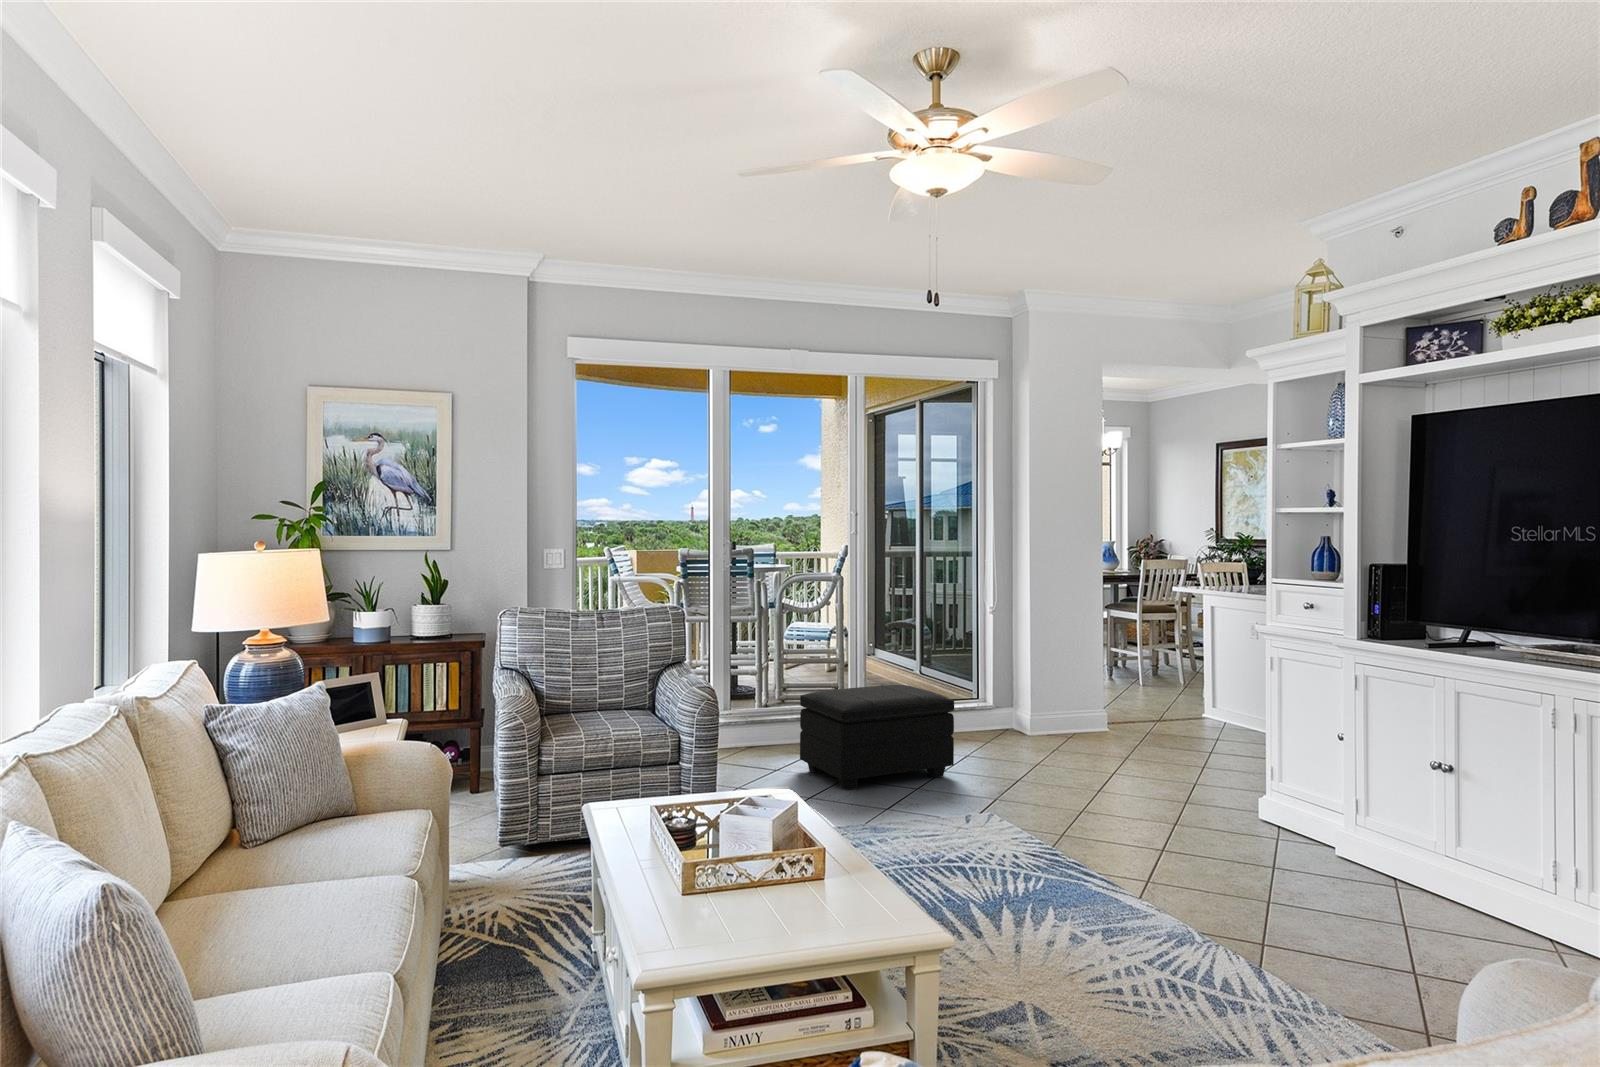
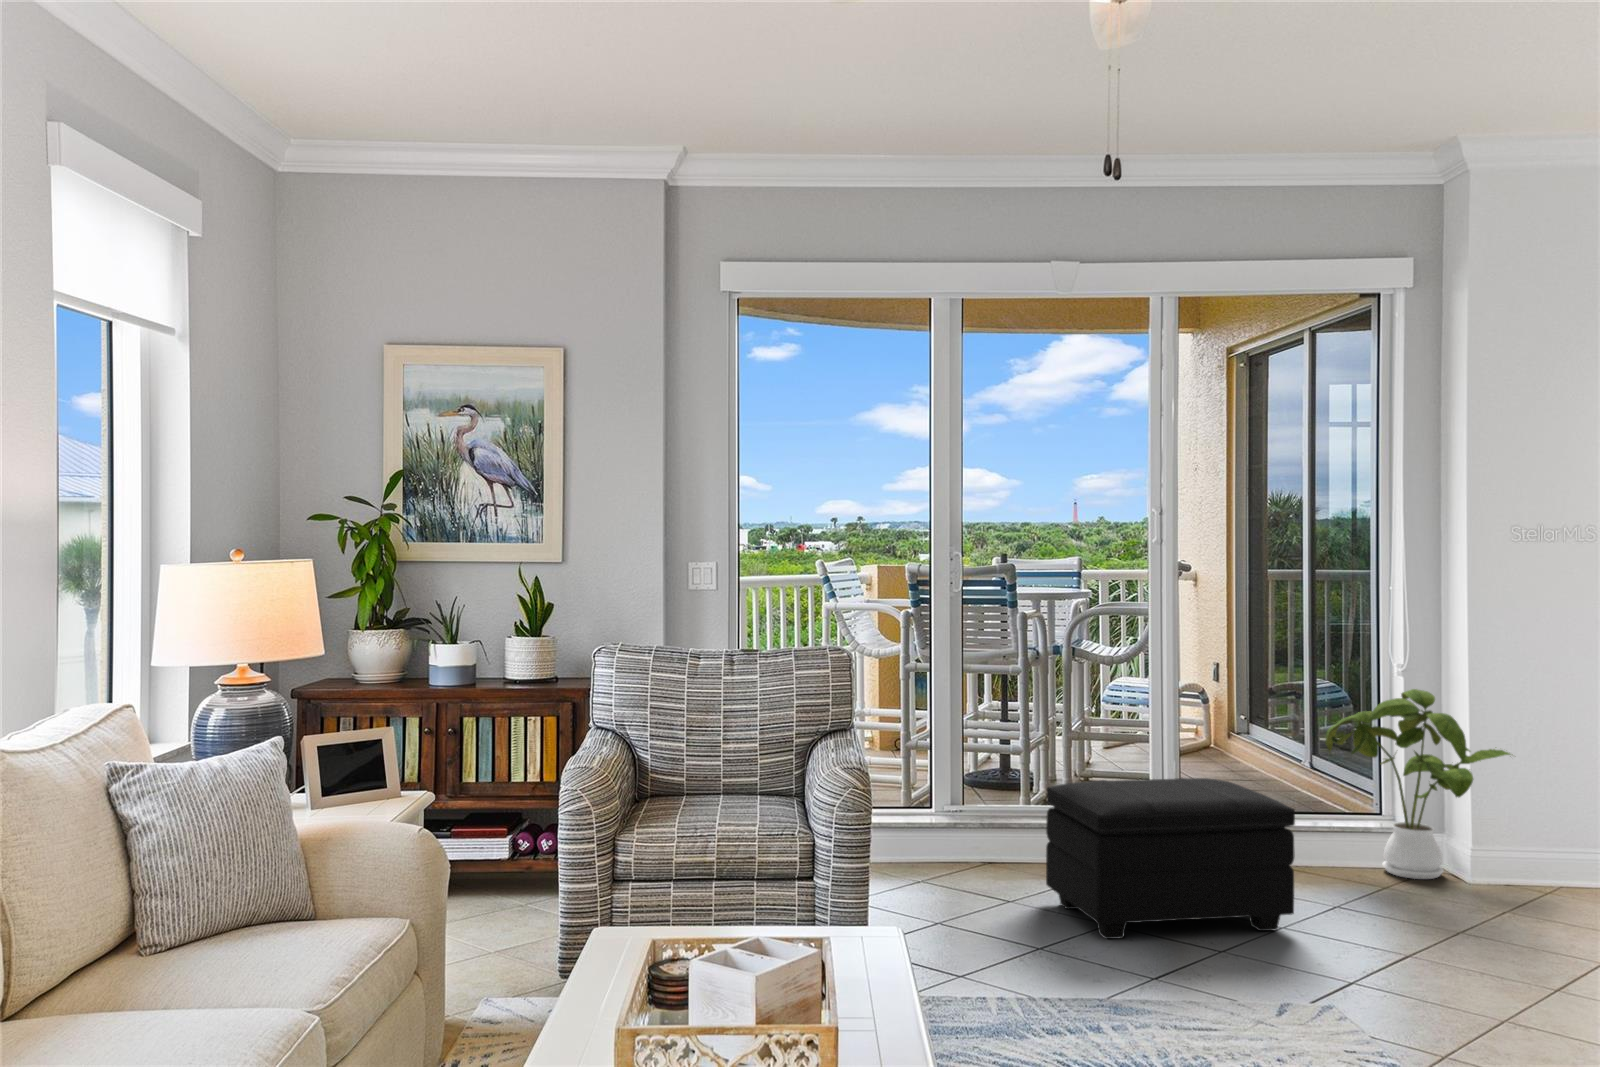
house plant: none [956,624,1065,740] -> present [1325,689,1511,879]

